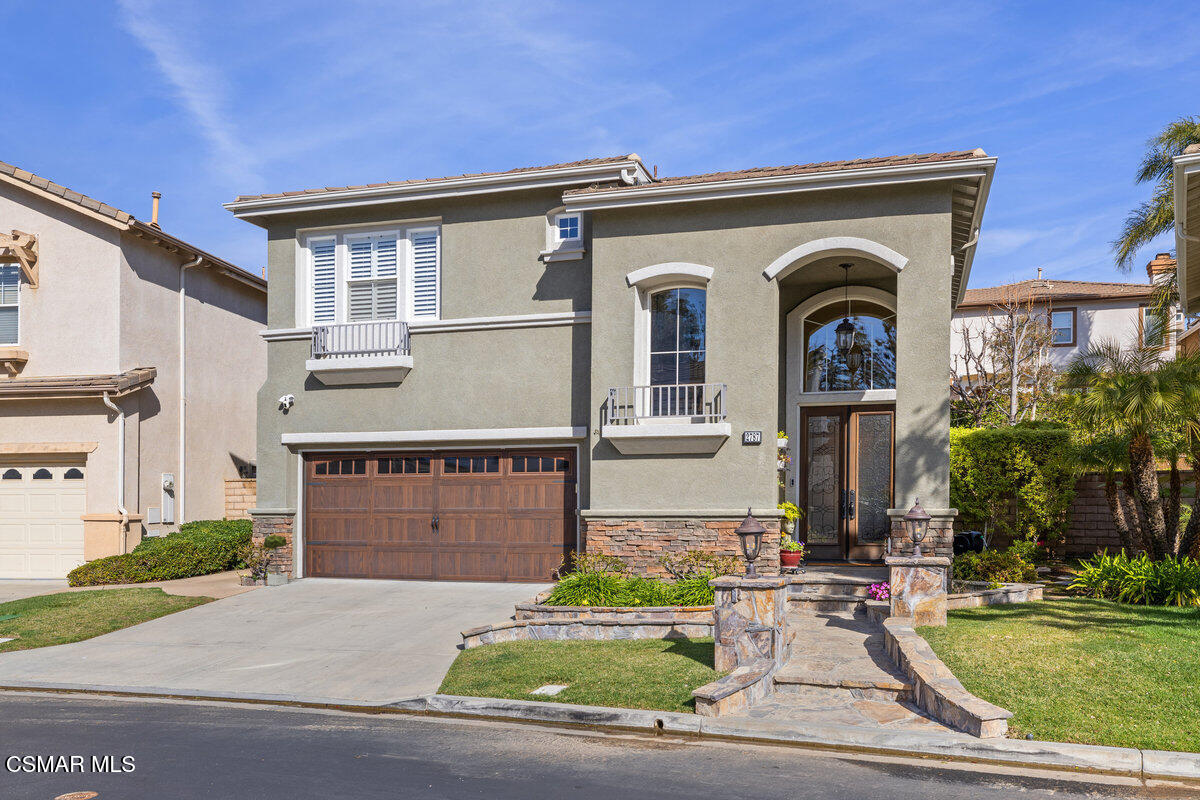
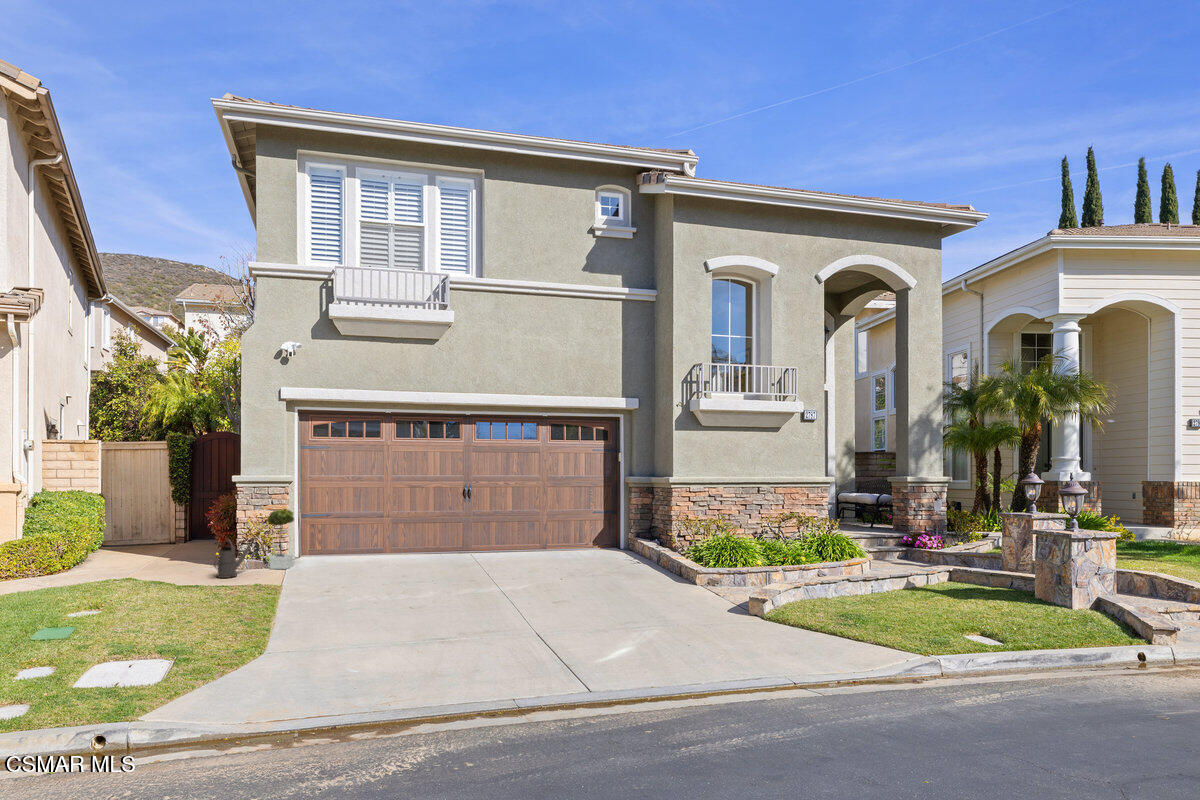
watering can: none [214,559,253,589] -> present [214,540,252,578]

